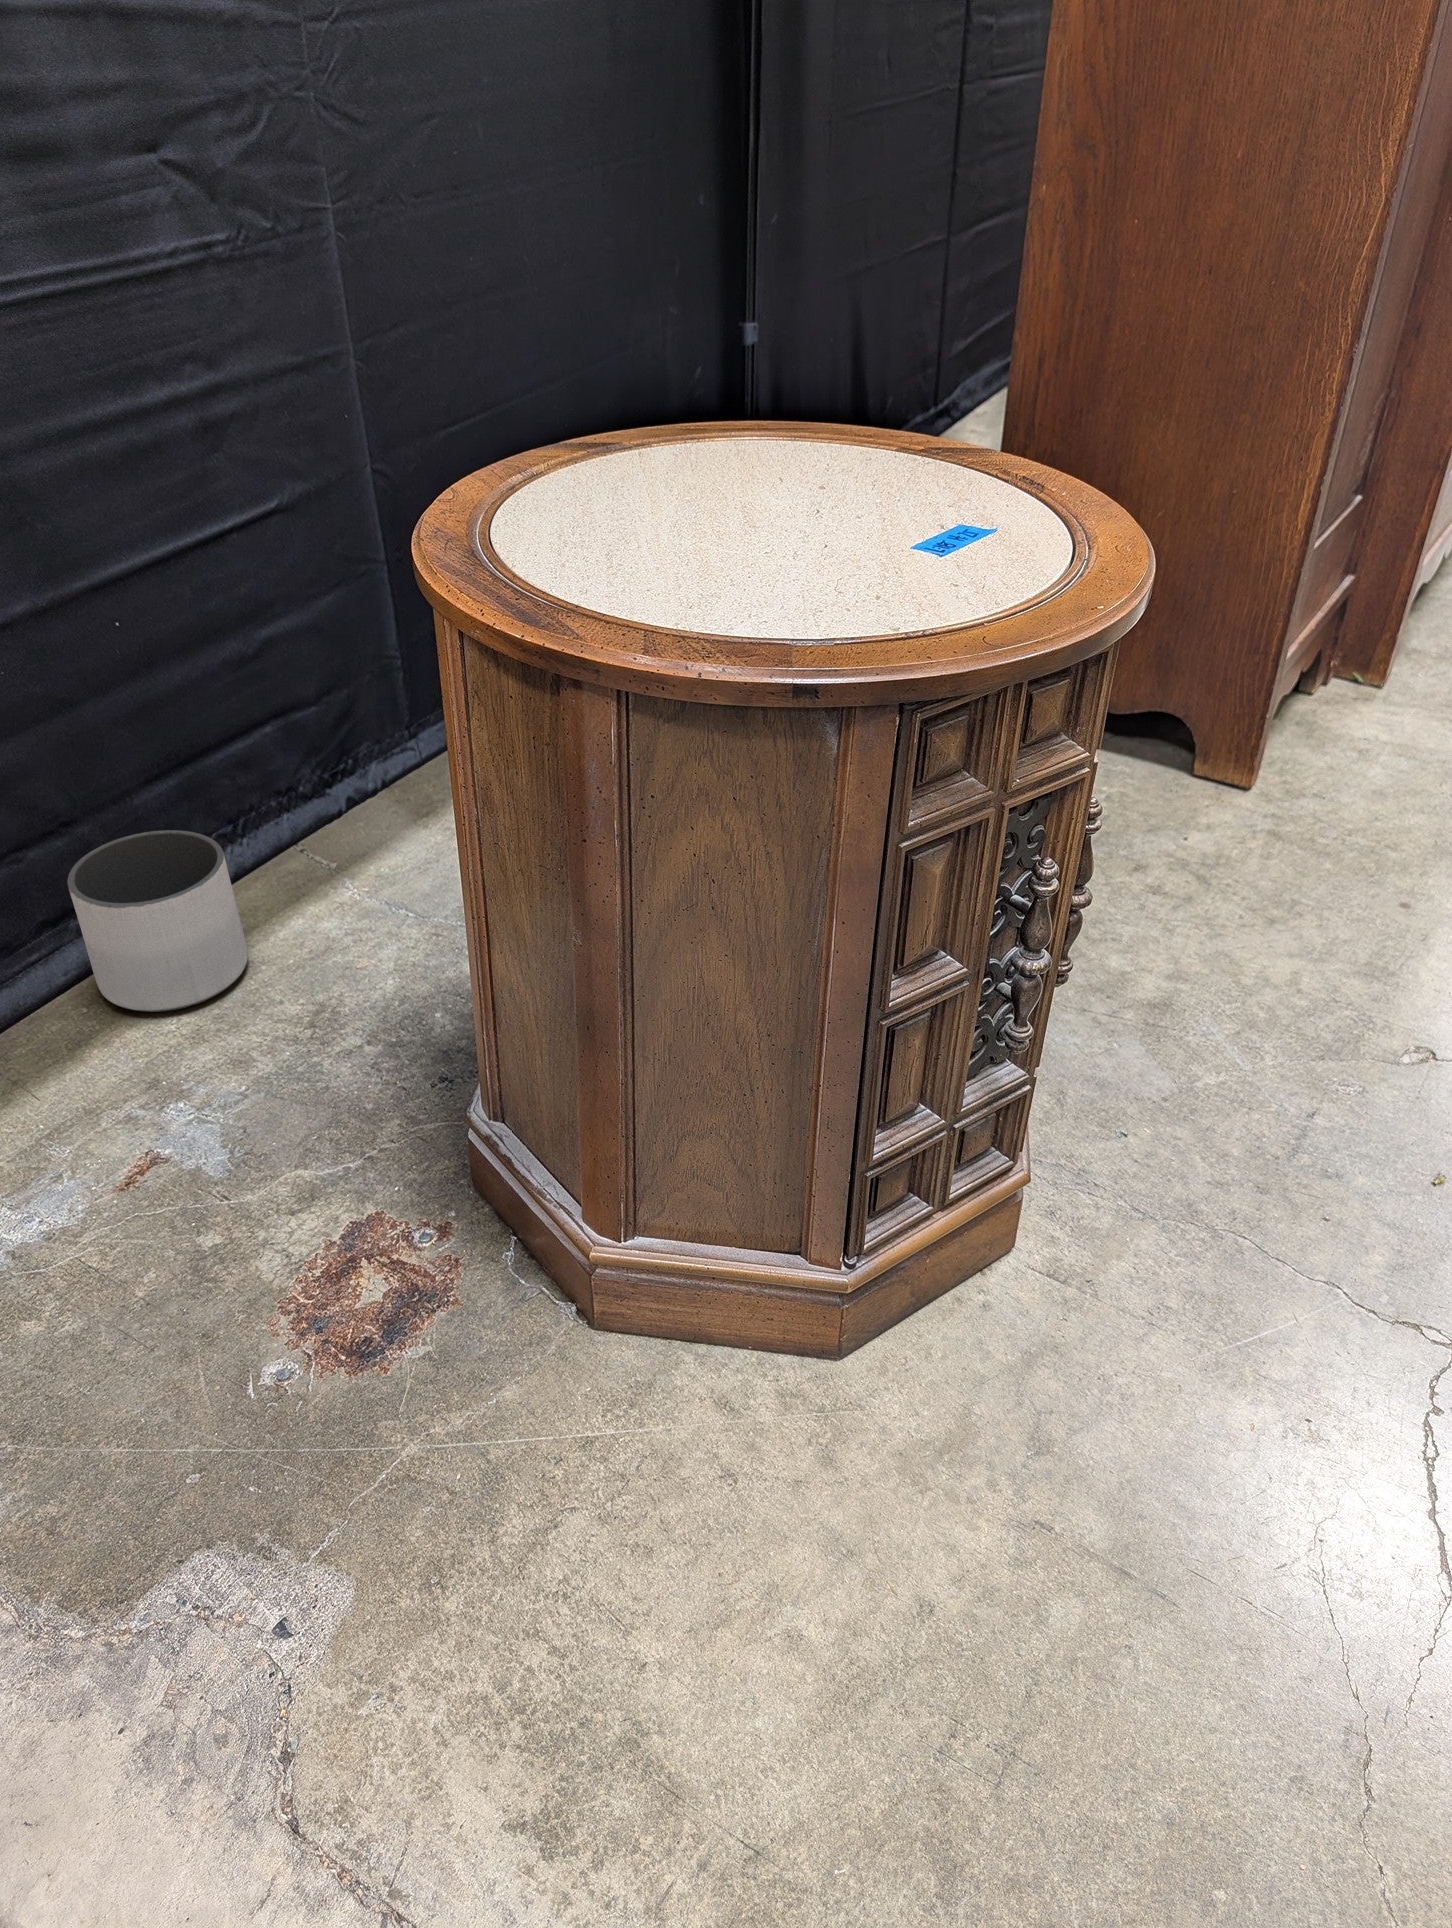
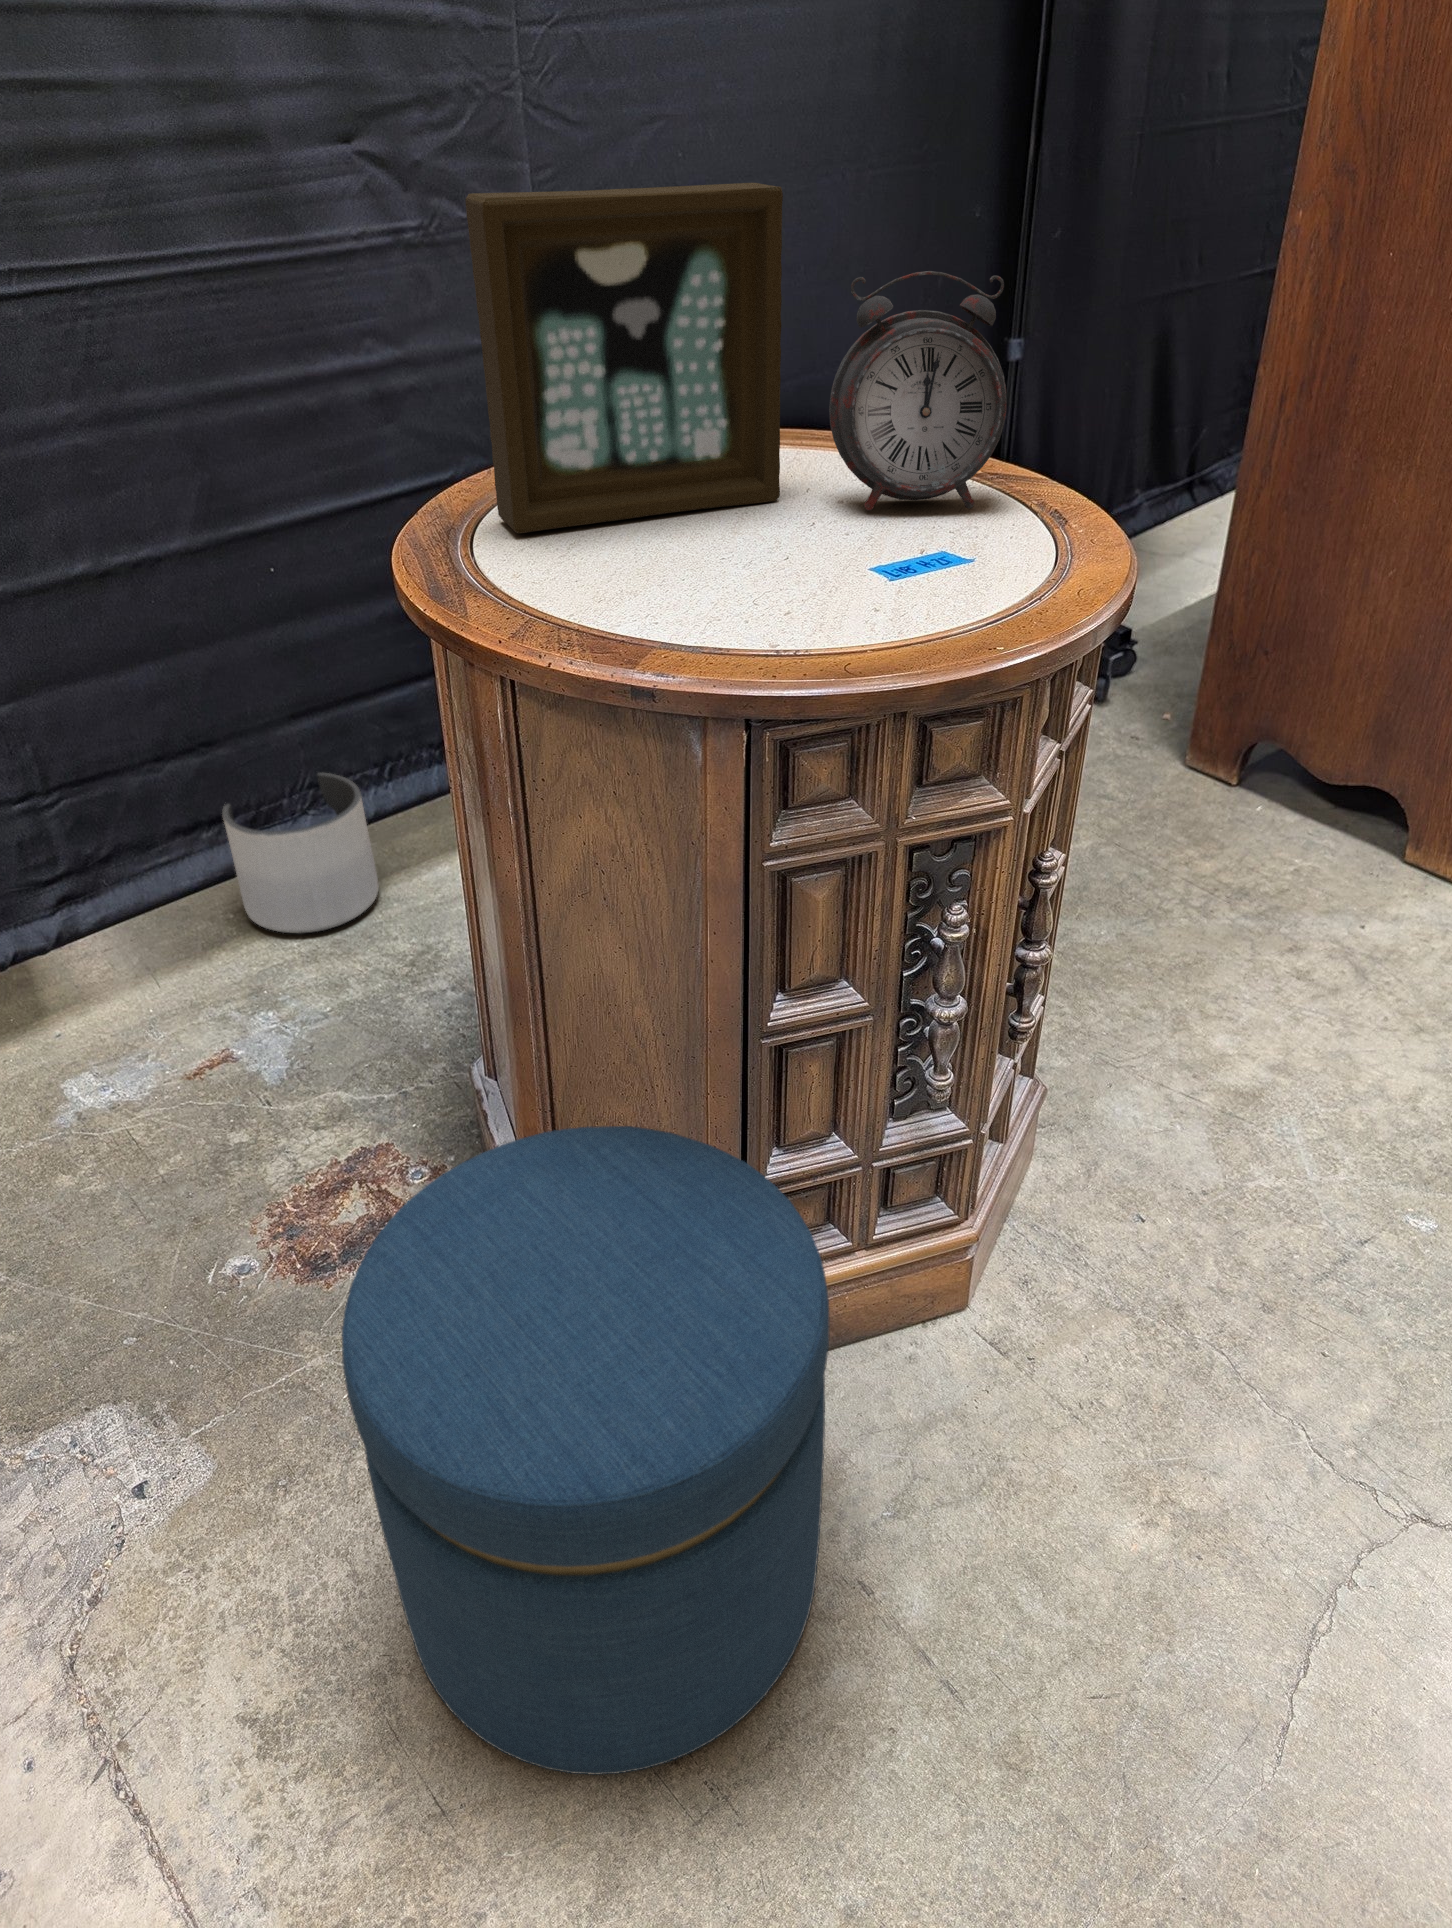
picture frame: none [478,176,772,547] -> present [465,183,783,533]
alarm clock: none [811,258,981,495] -> present [829,271,1006,510]
ottoman: none [587,1129,1073,1777] -> present [342,1126,829,1775]

